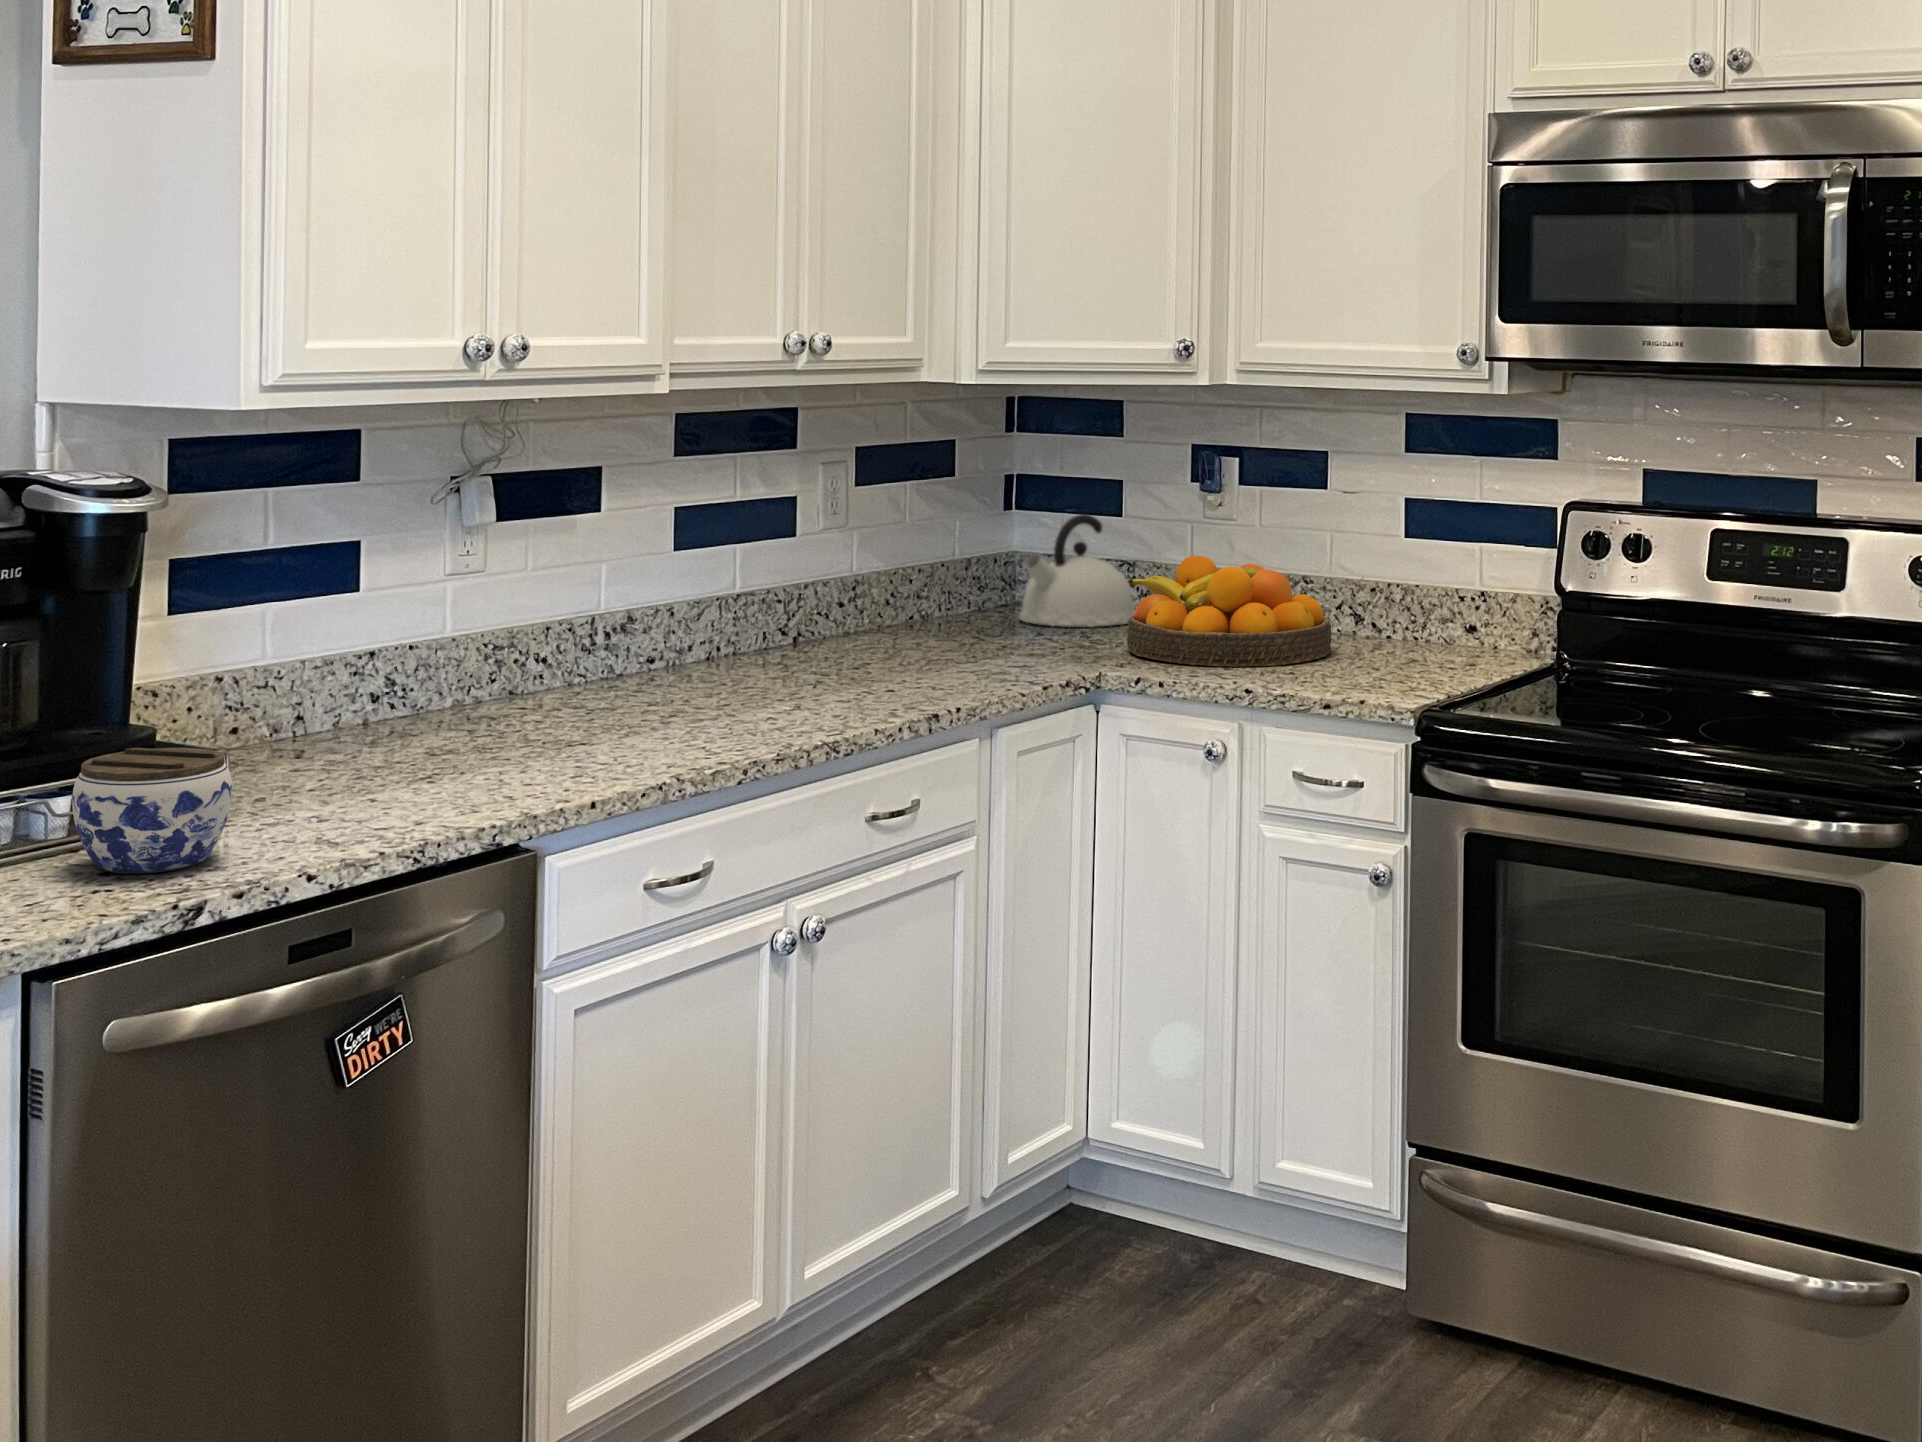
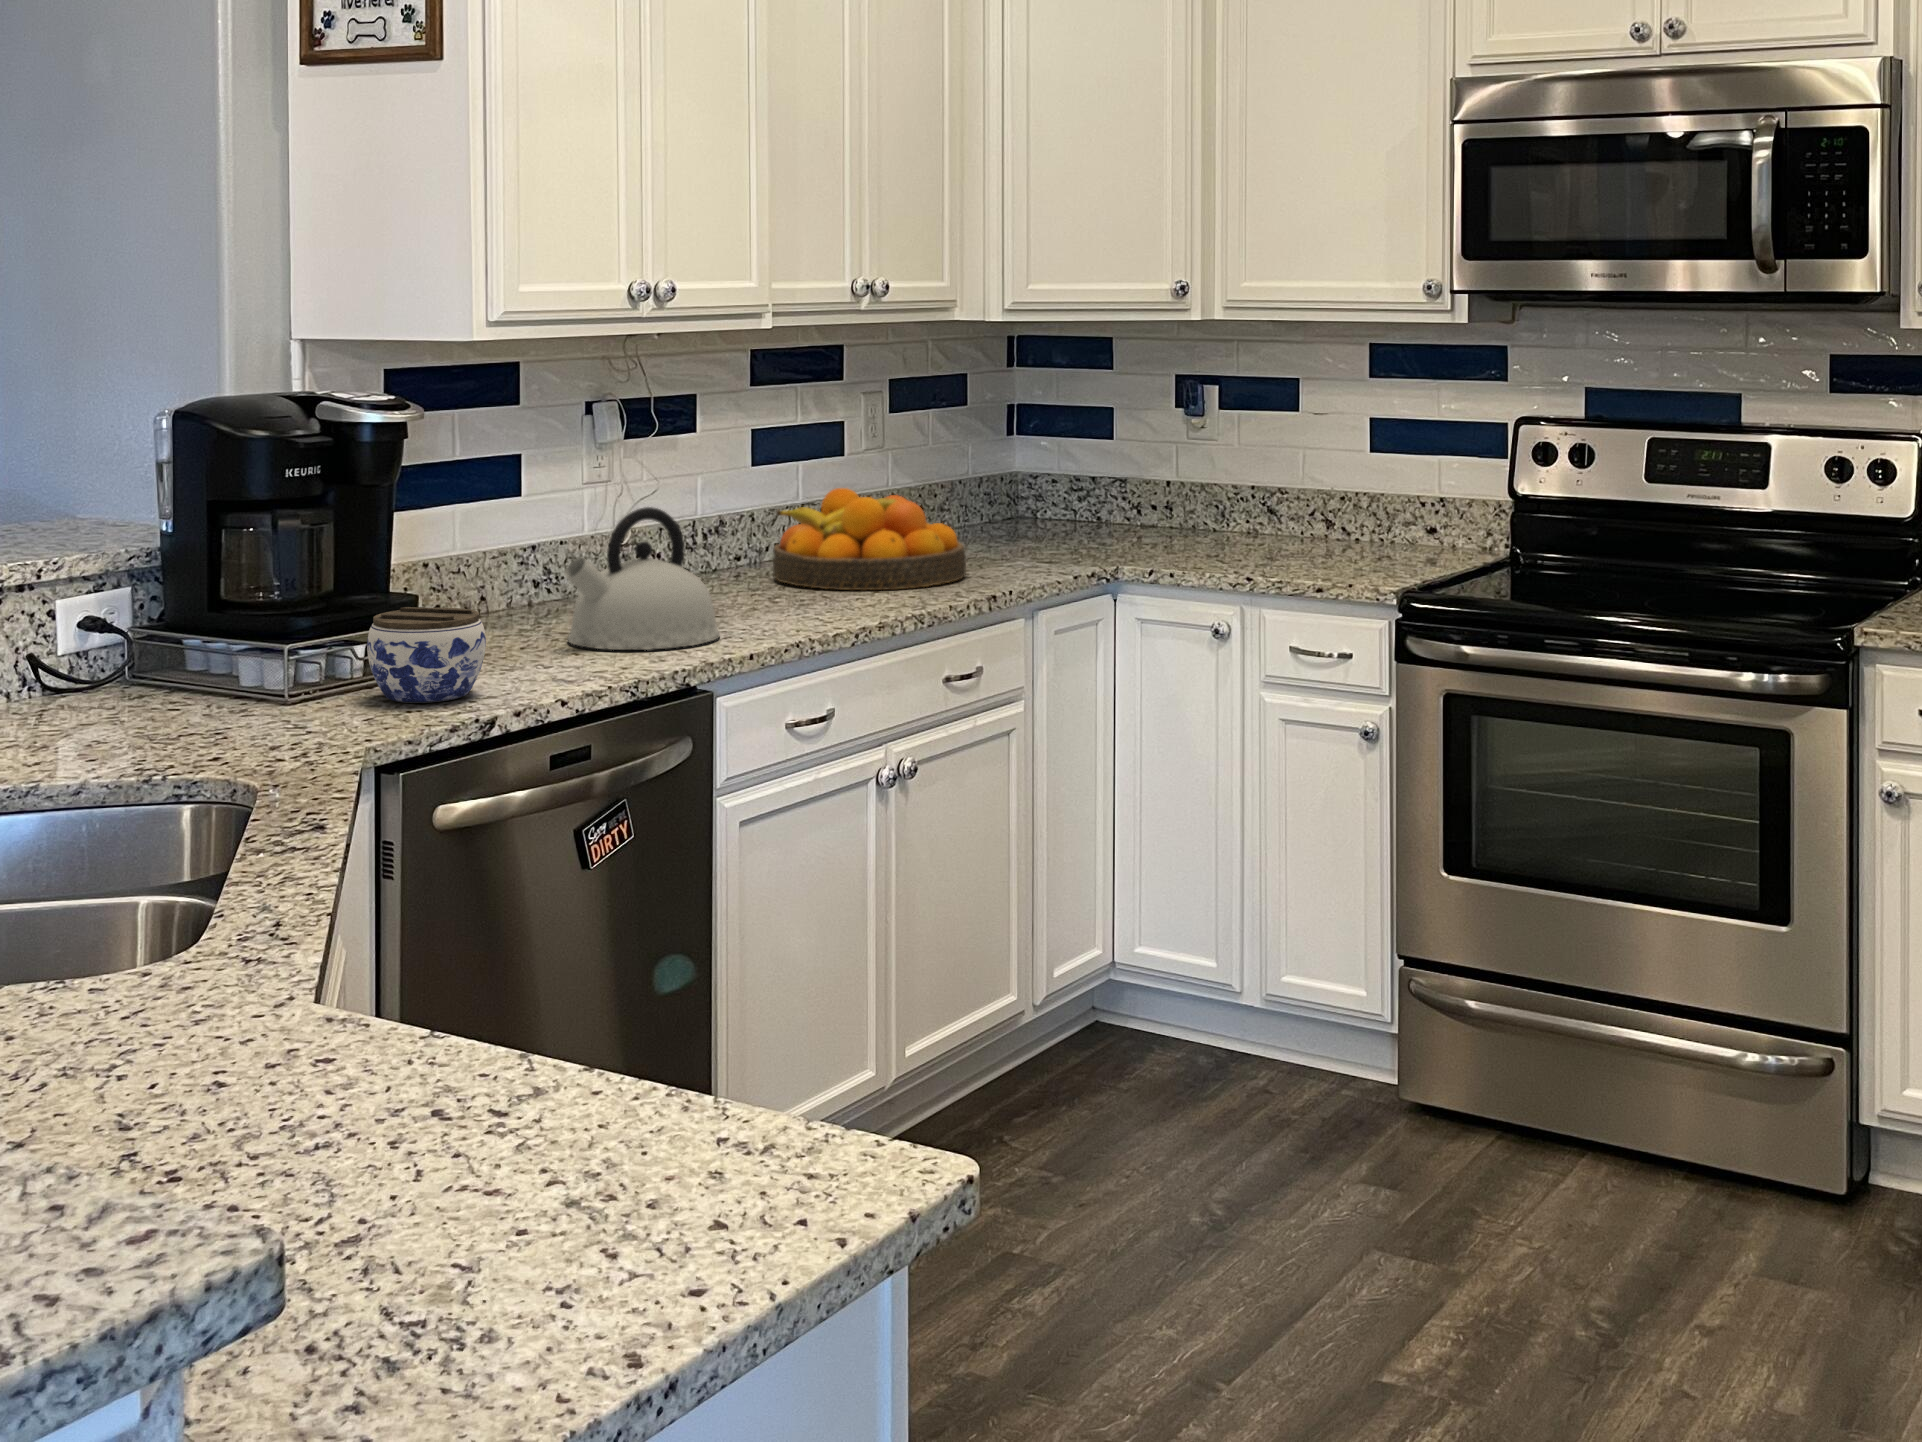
kettle: present [1019,514,1136,627] -> present [565,507,720,650]
fruit bowl: present [1127,556,1332,667] -> present [773,488,966,590]

